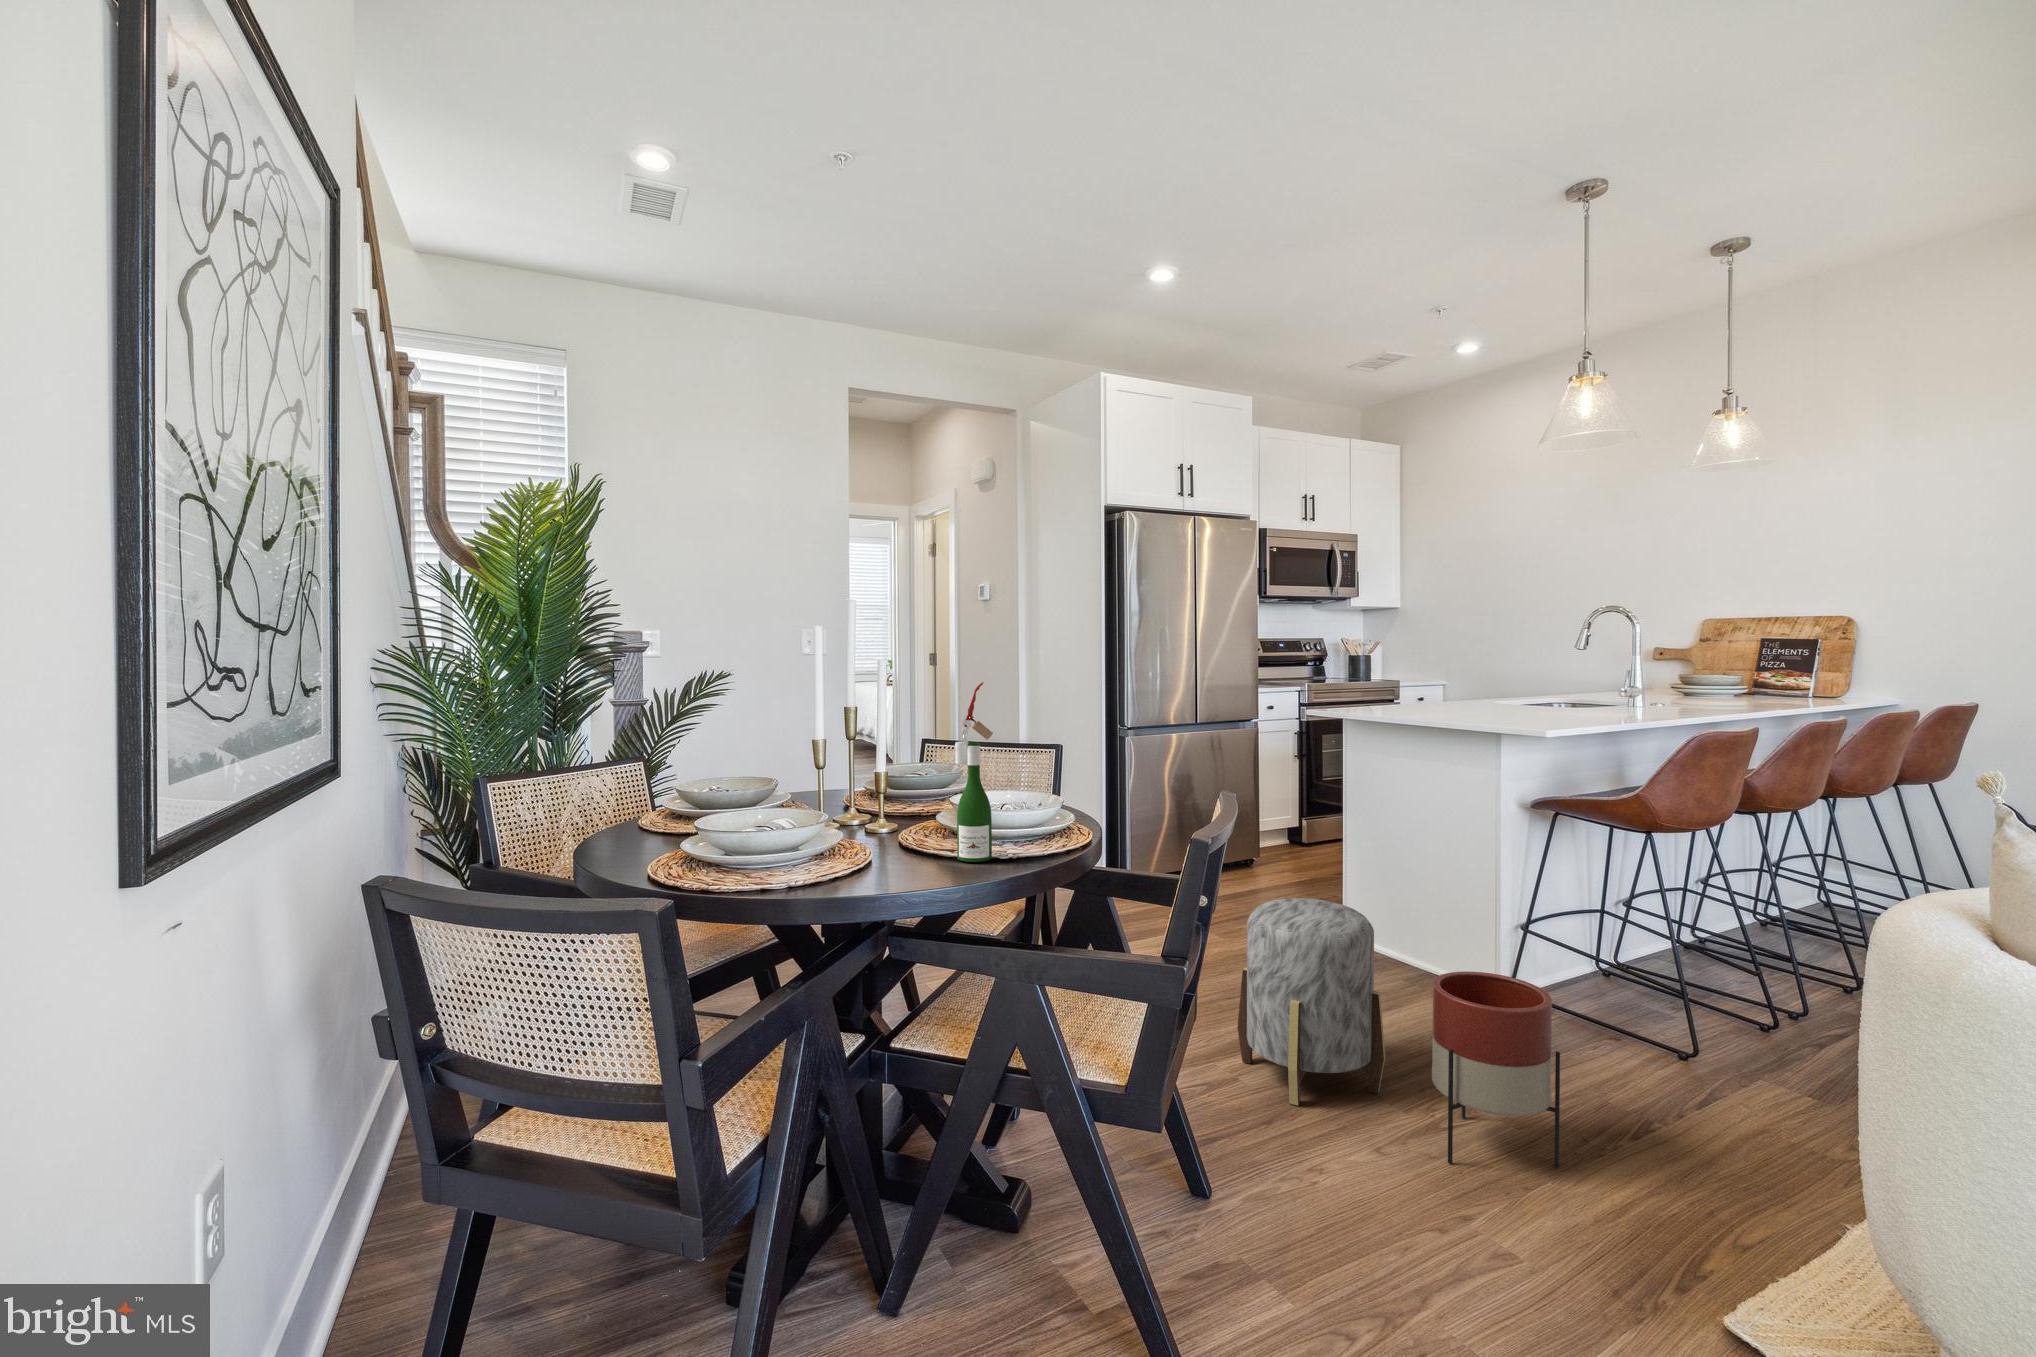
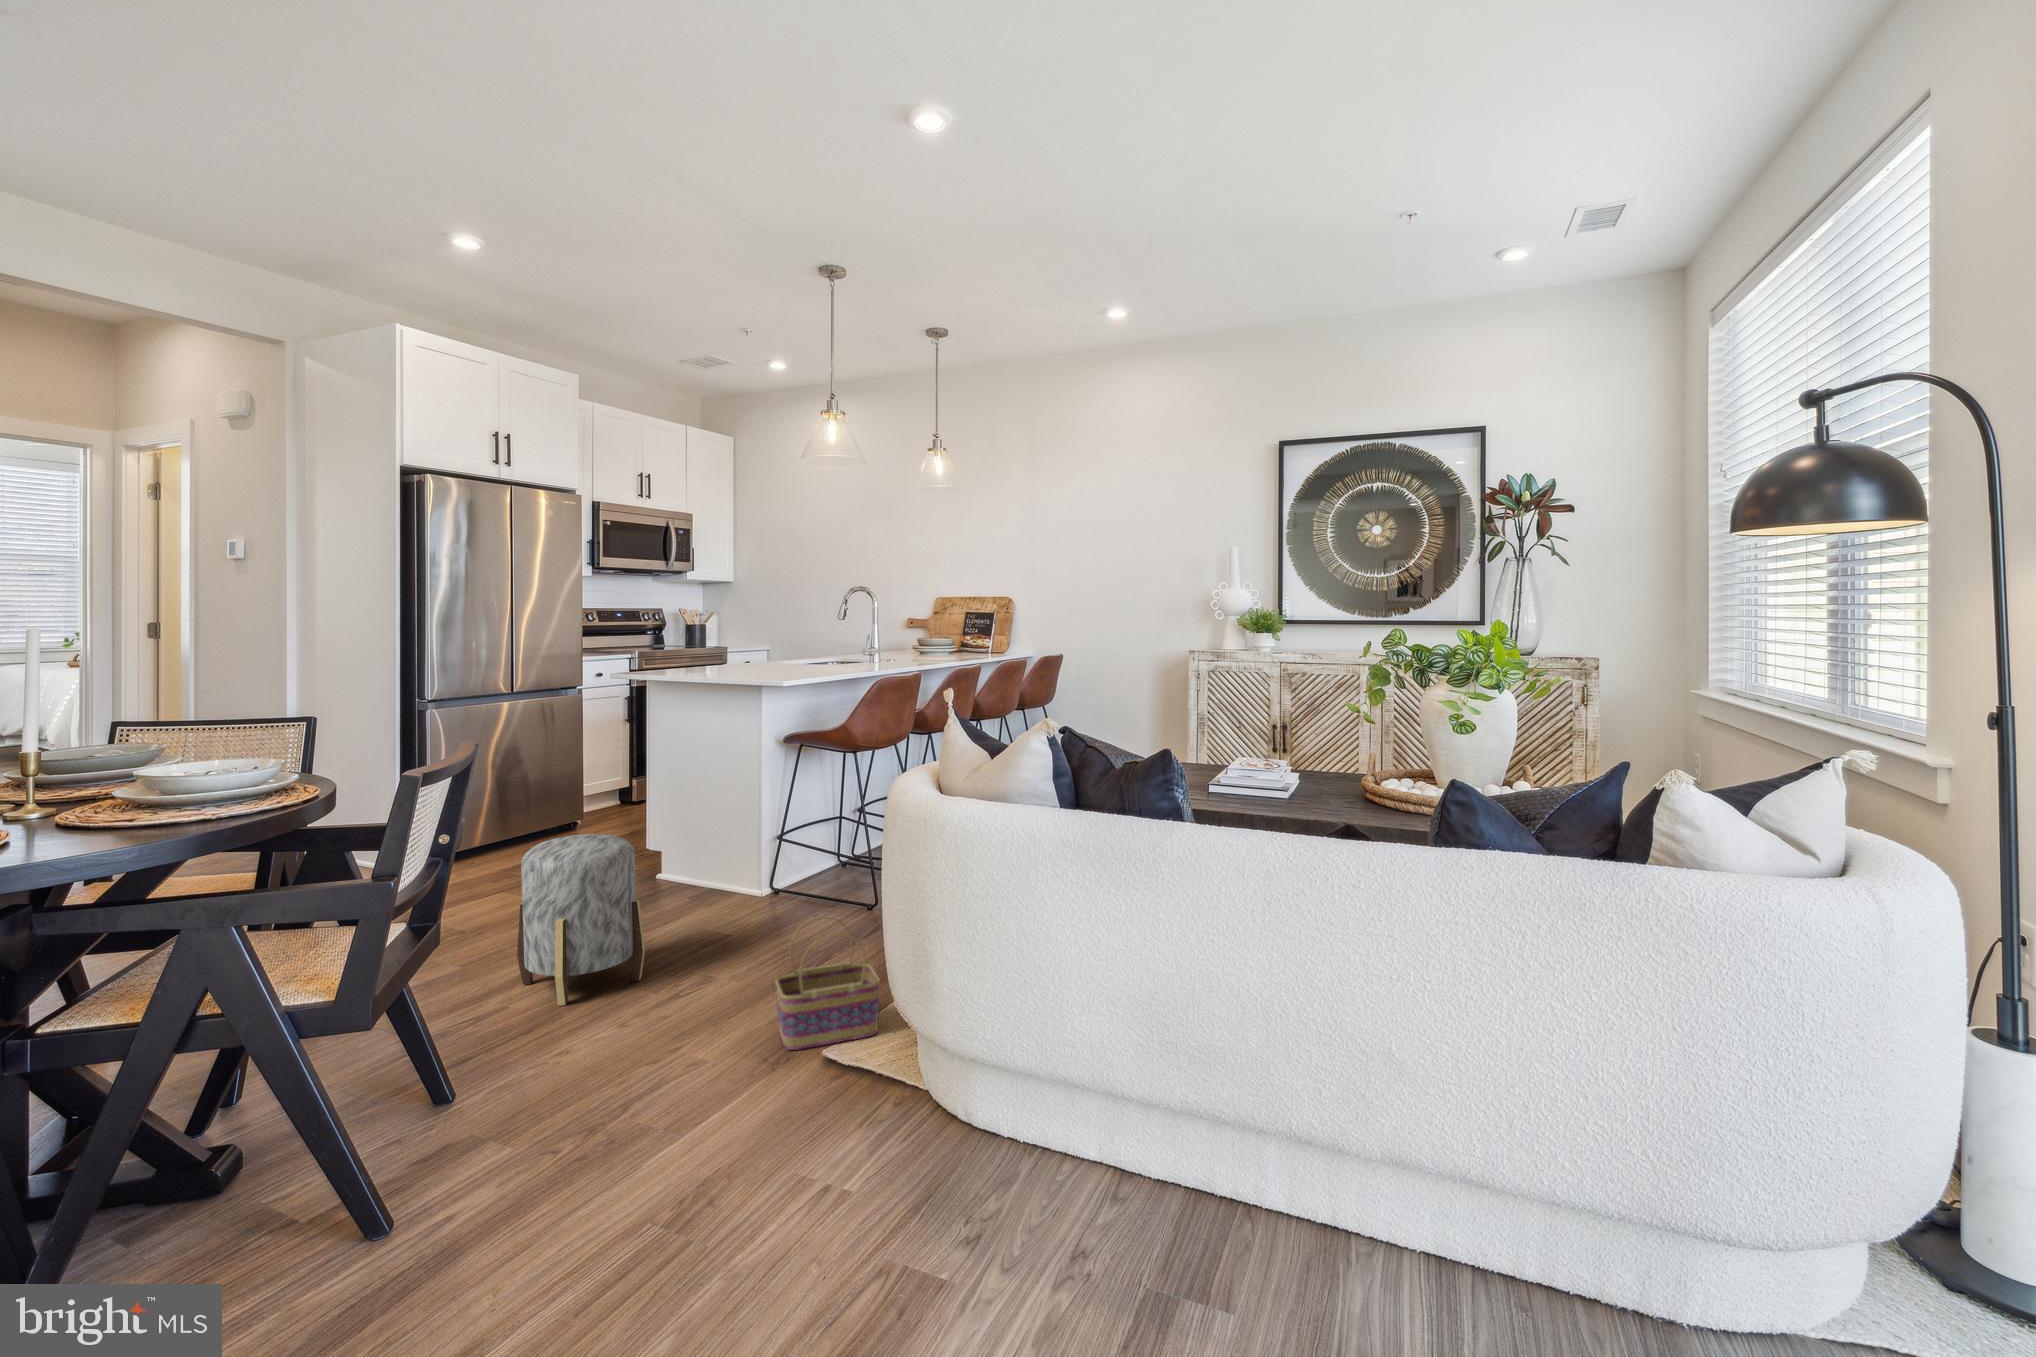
wine bottle: present [955,682,1009,862] -> none [123,658,199,831]
planter: present [1432,971,1560,1167] -> none [669,868,759,1014]
basket: none [1617,1089,1823,1313] -> present [775,916,880,1050]

